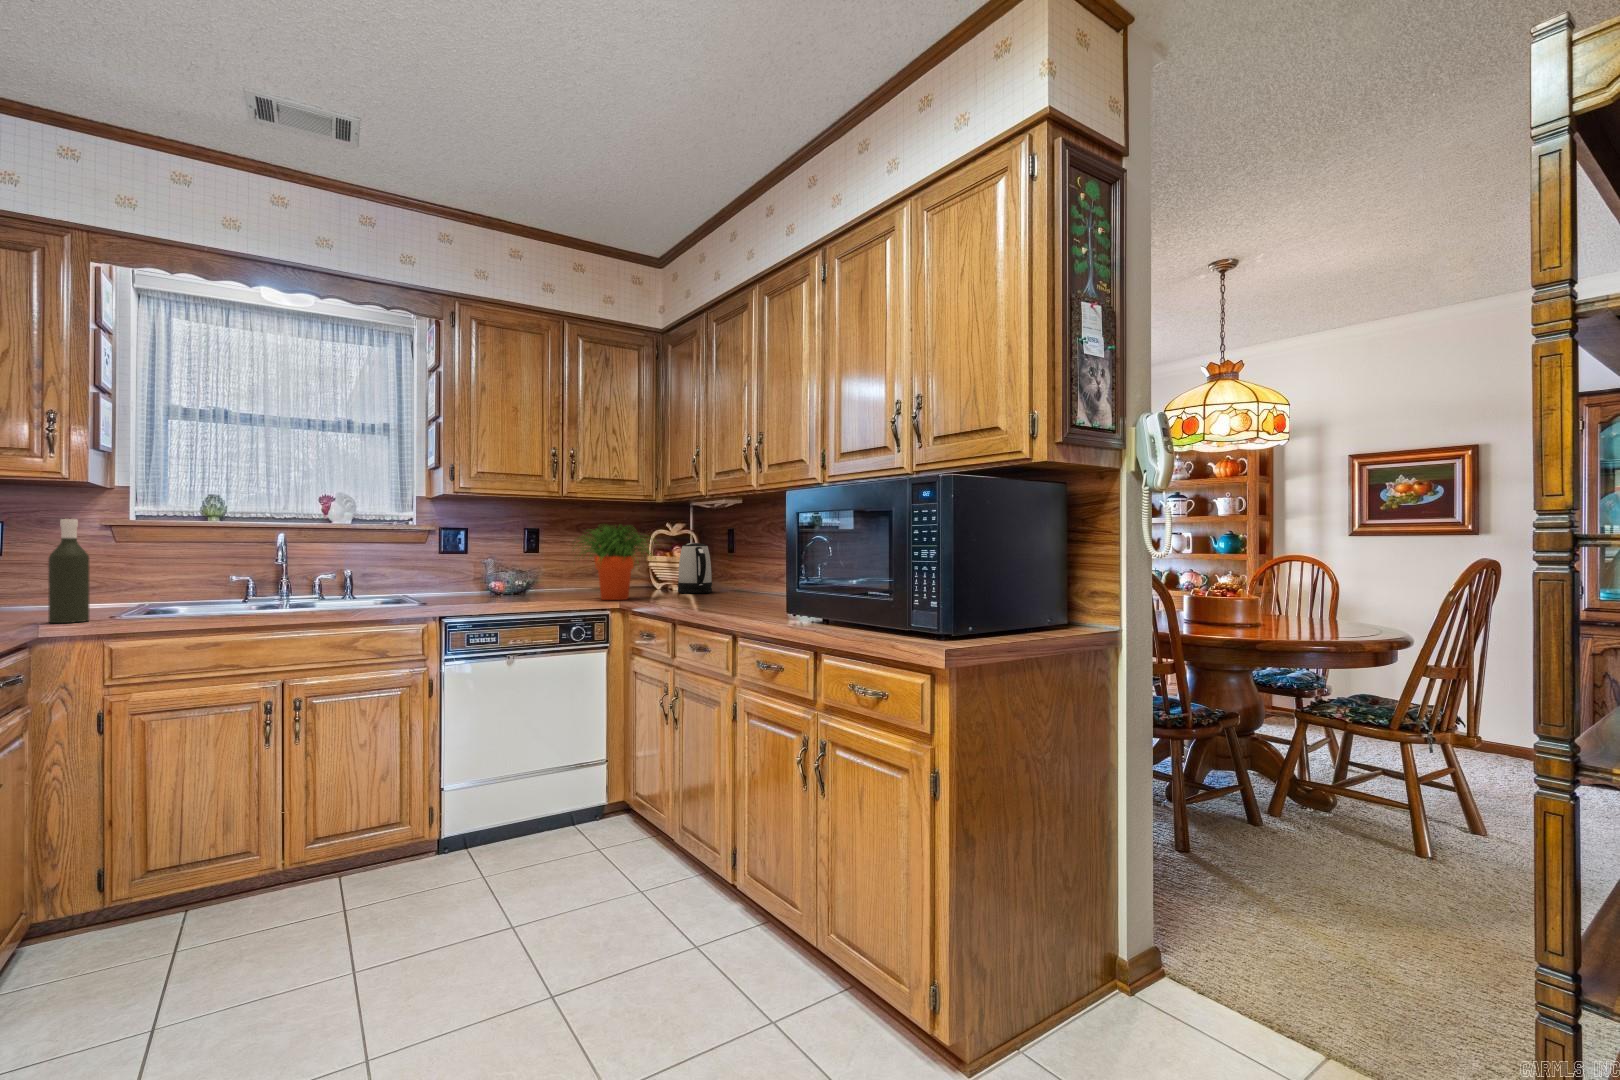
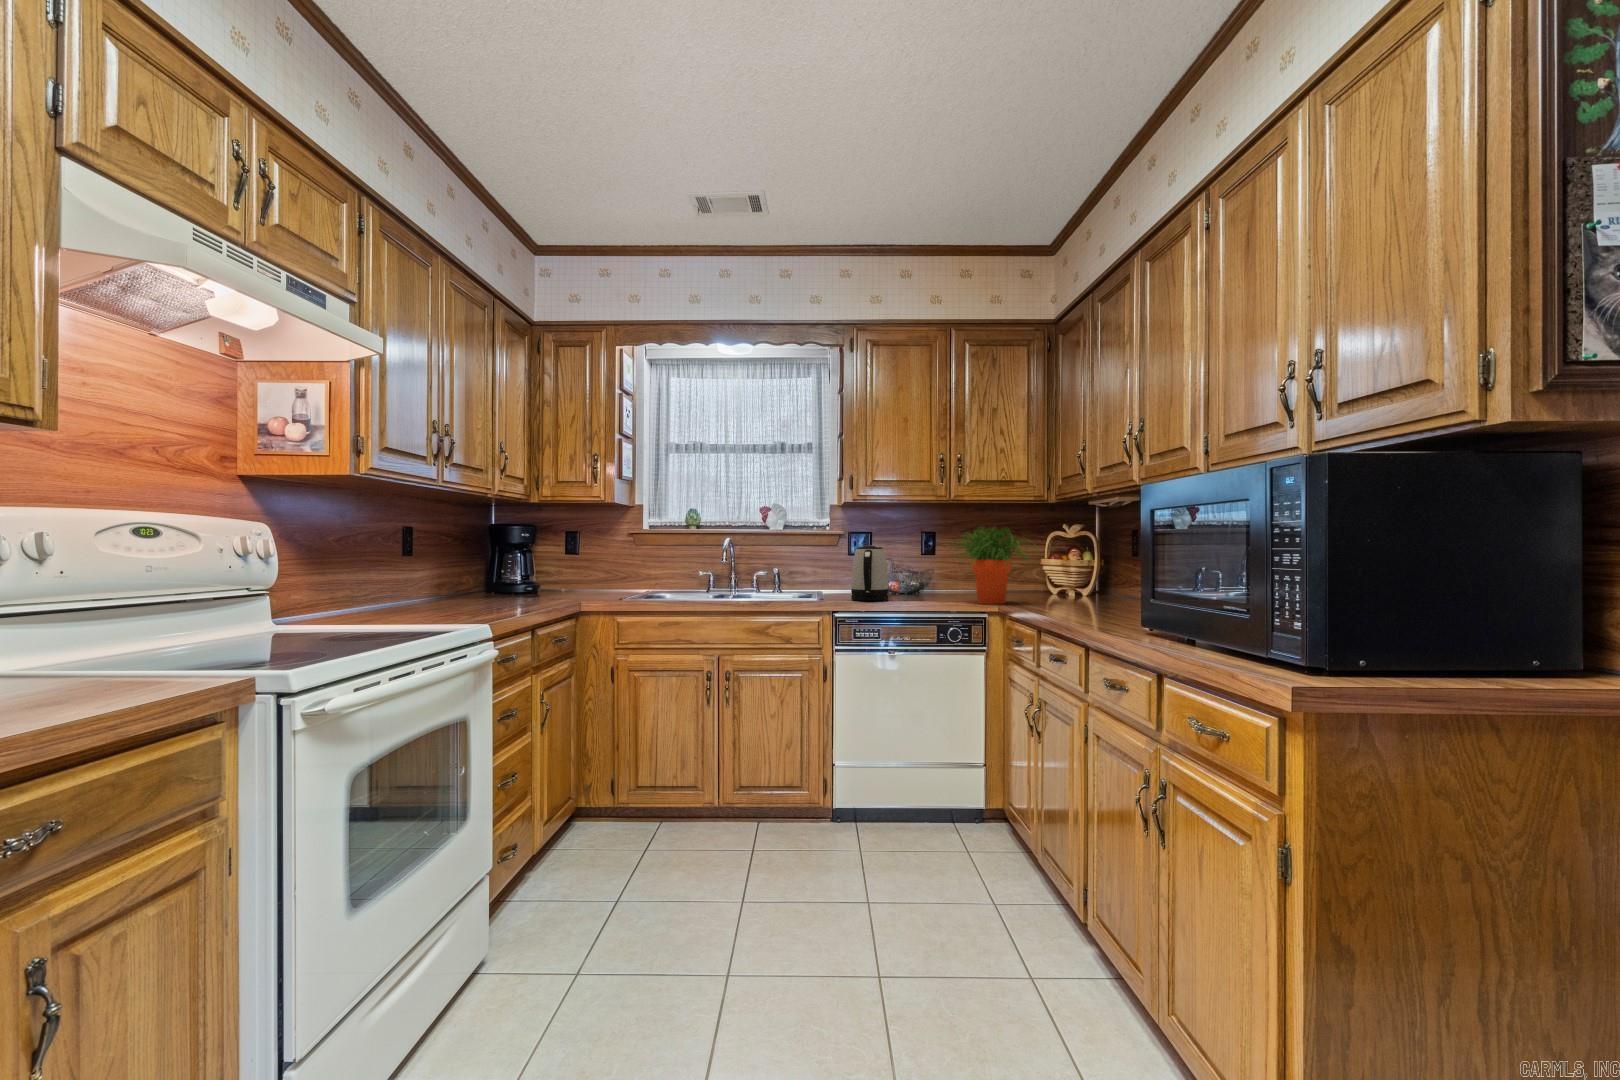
bottle: present [48,519,90,623] -> none [590,529,611,601]
kettle: present [678,543,712,593] -> present [851,545,889,601]

